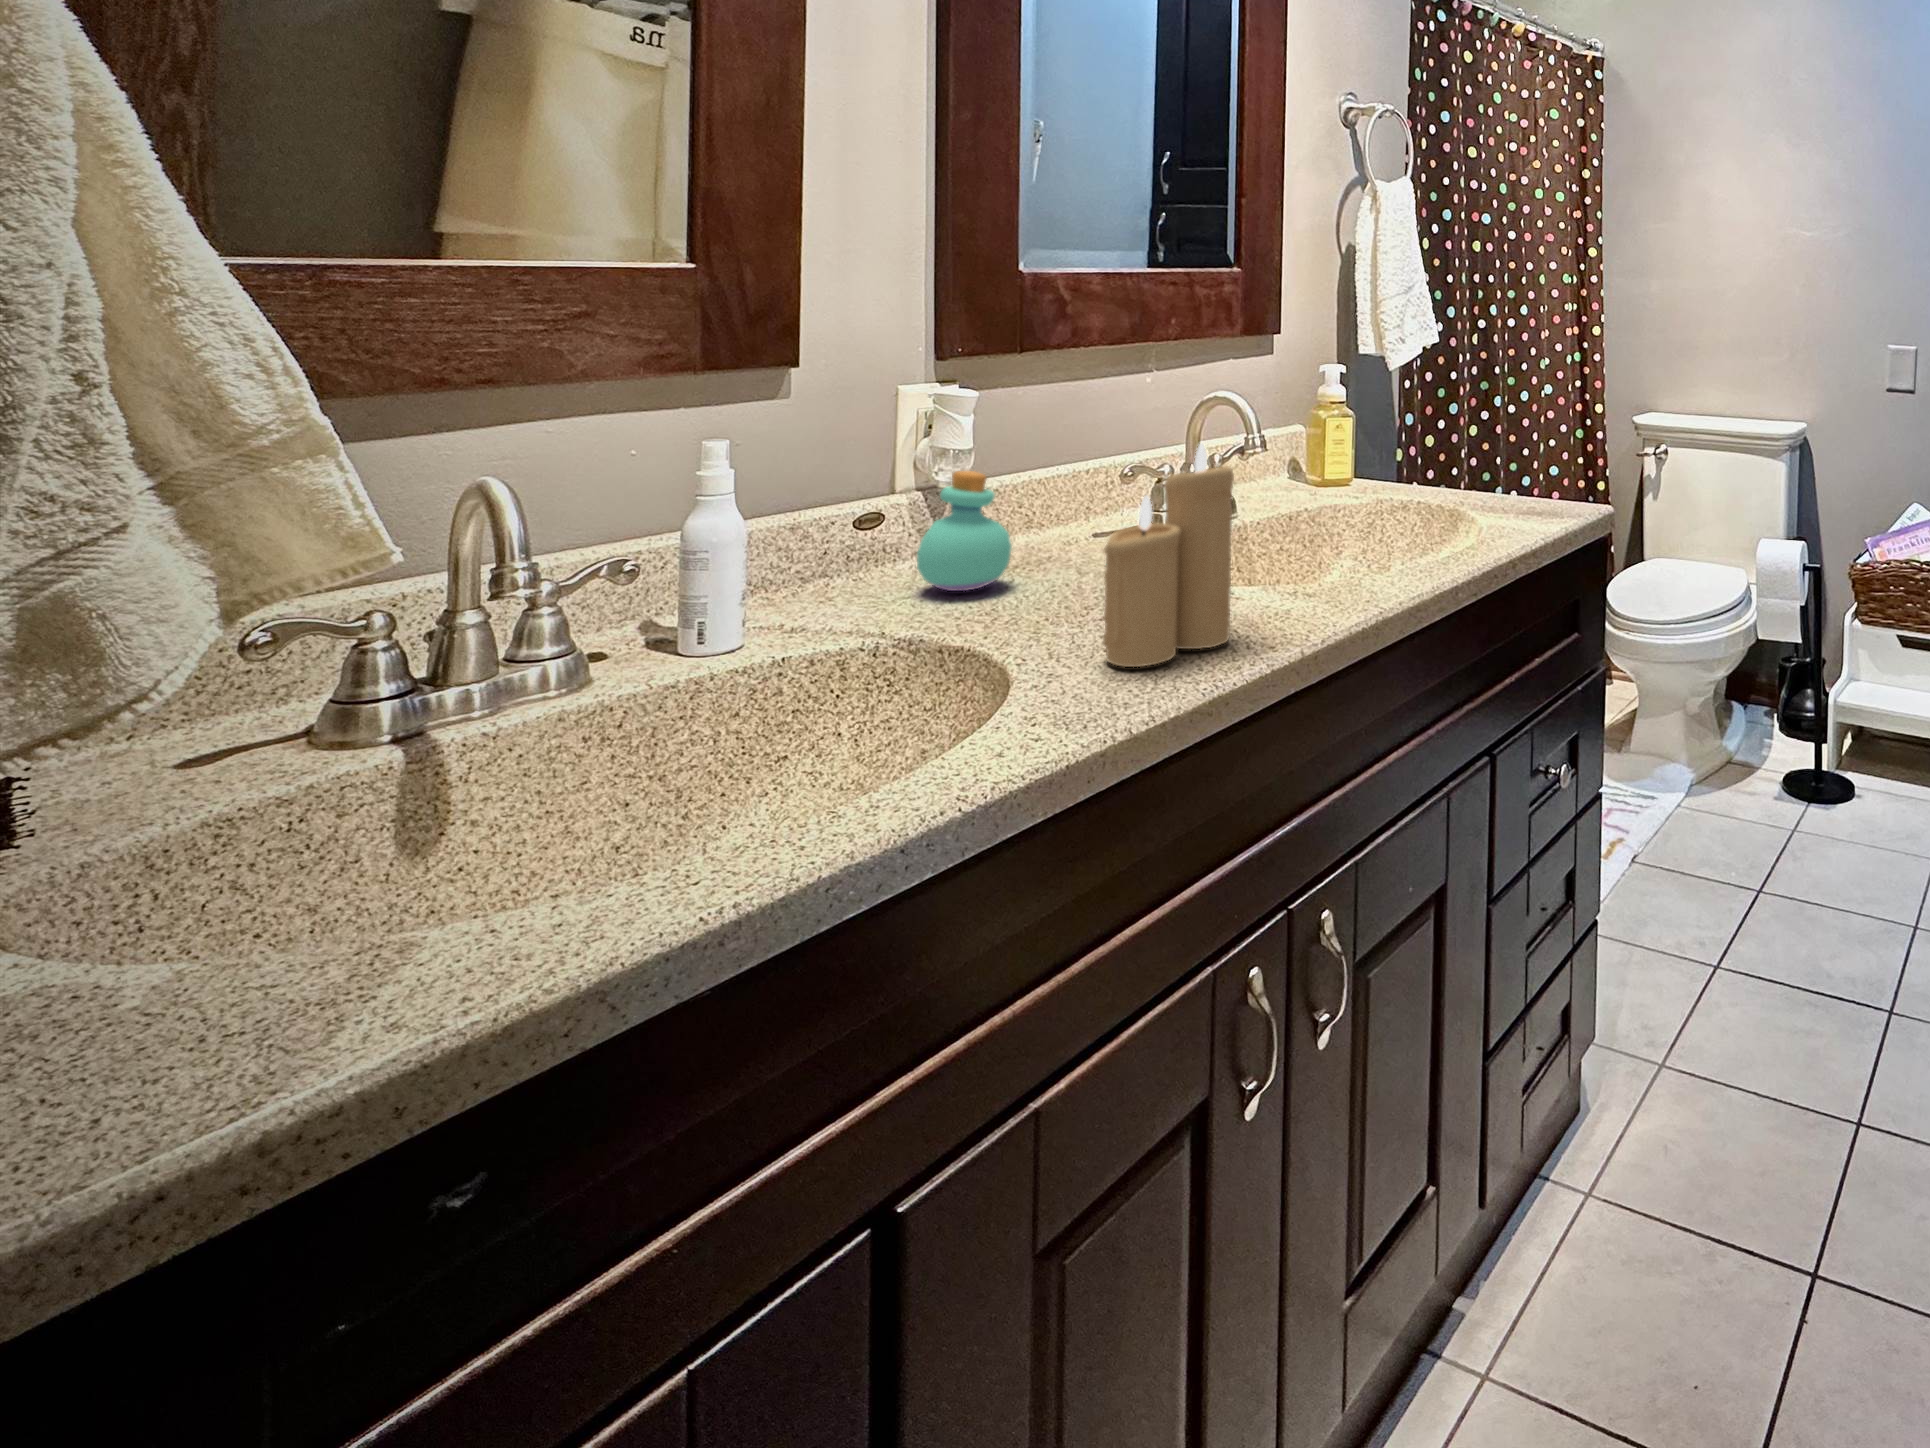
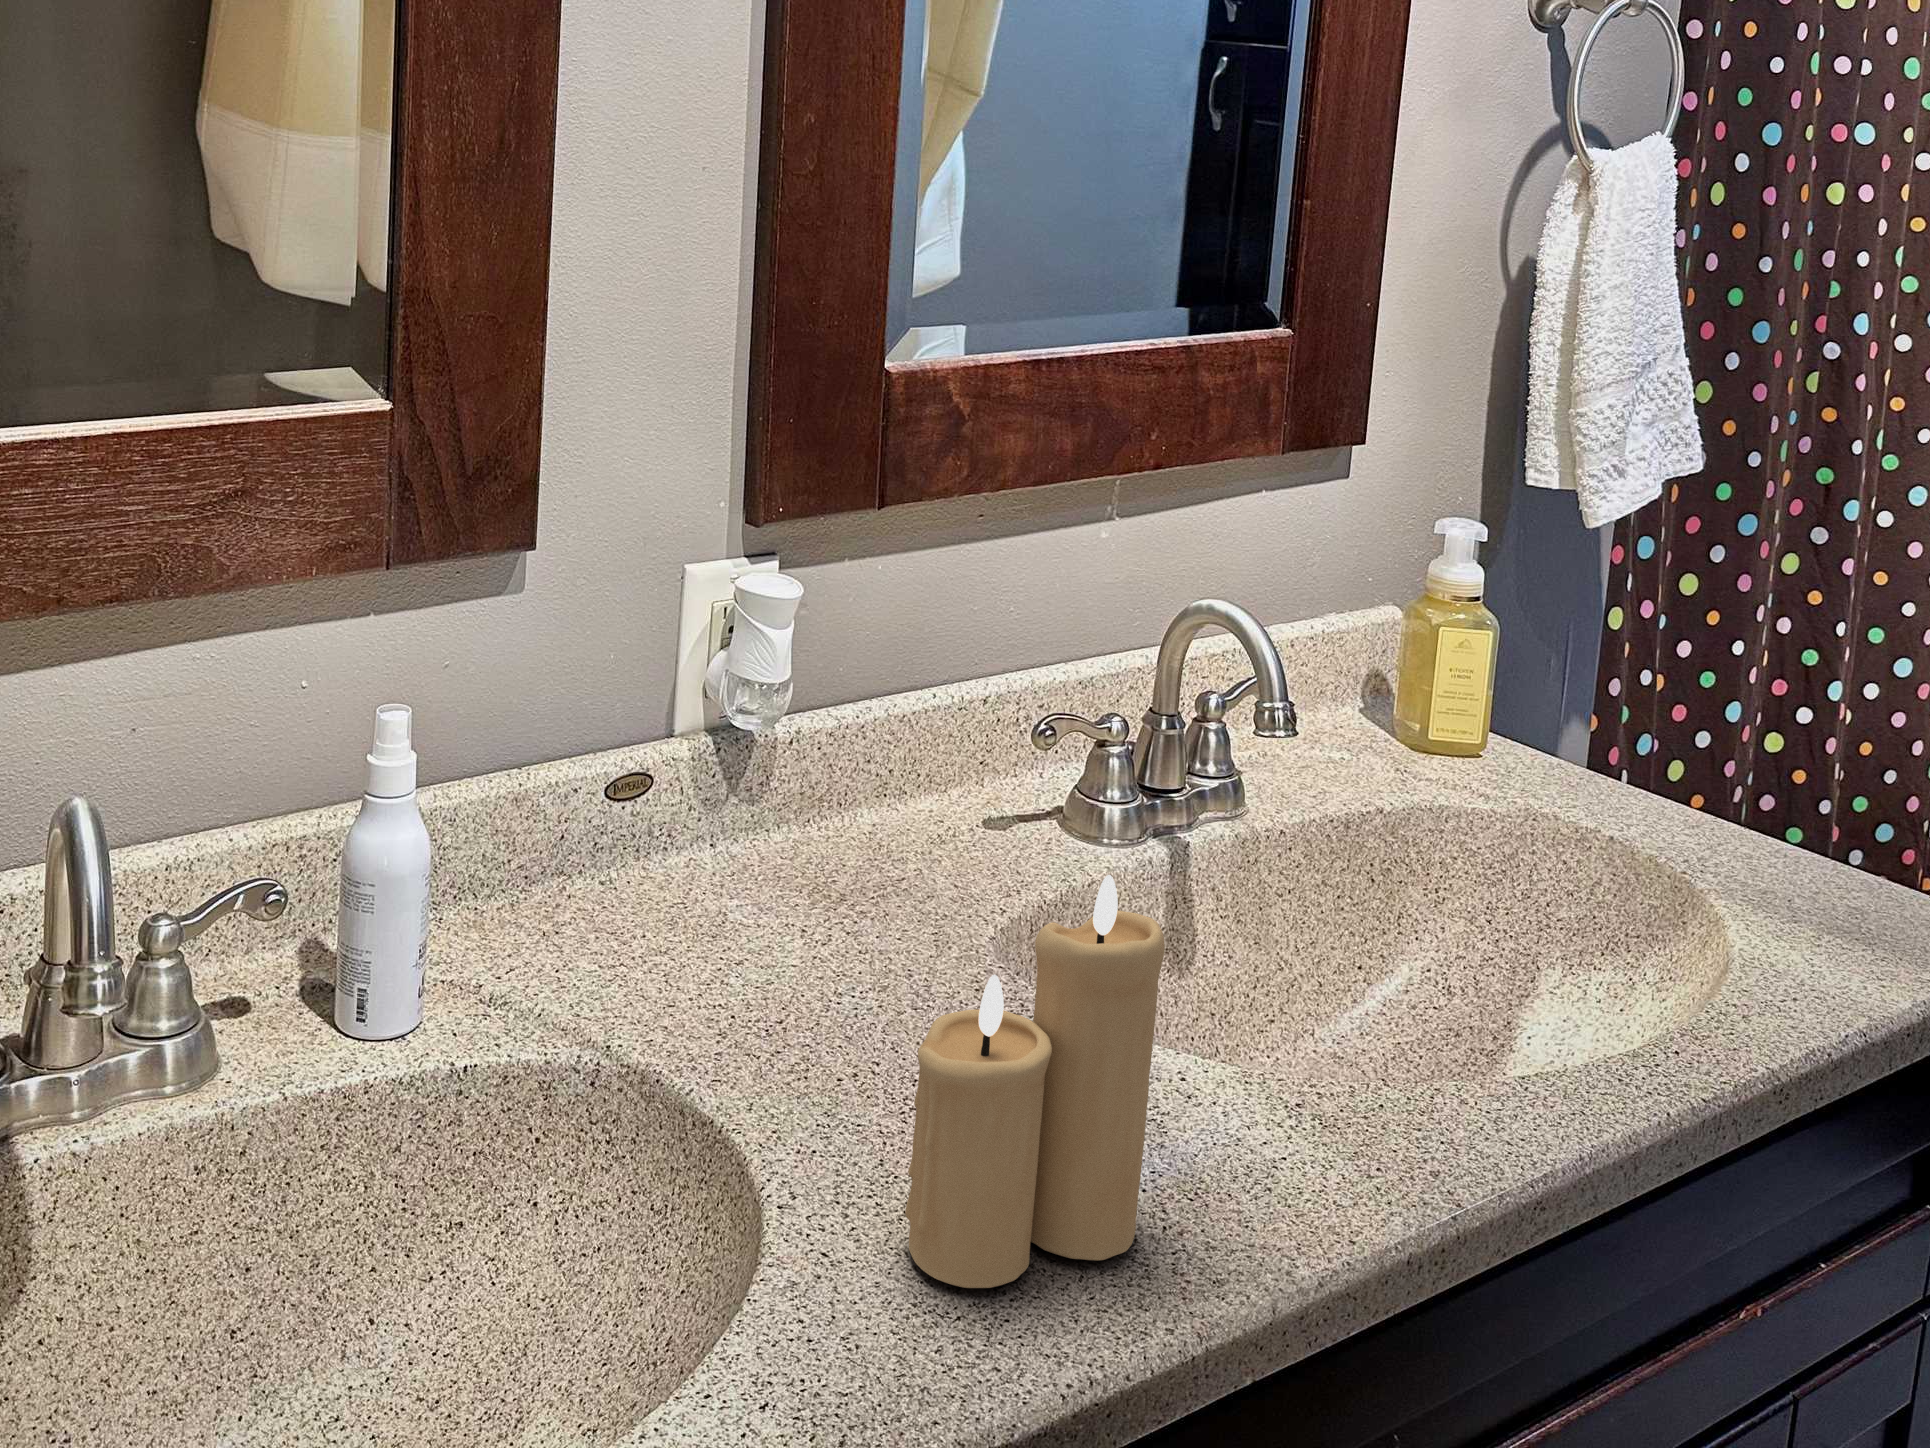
perfume bottle: present [917,471,1012,591] -> none [672,753,818,960]

